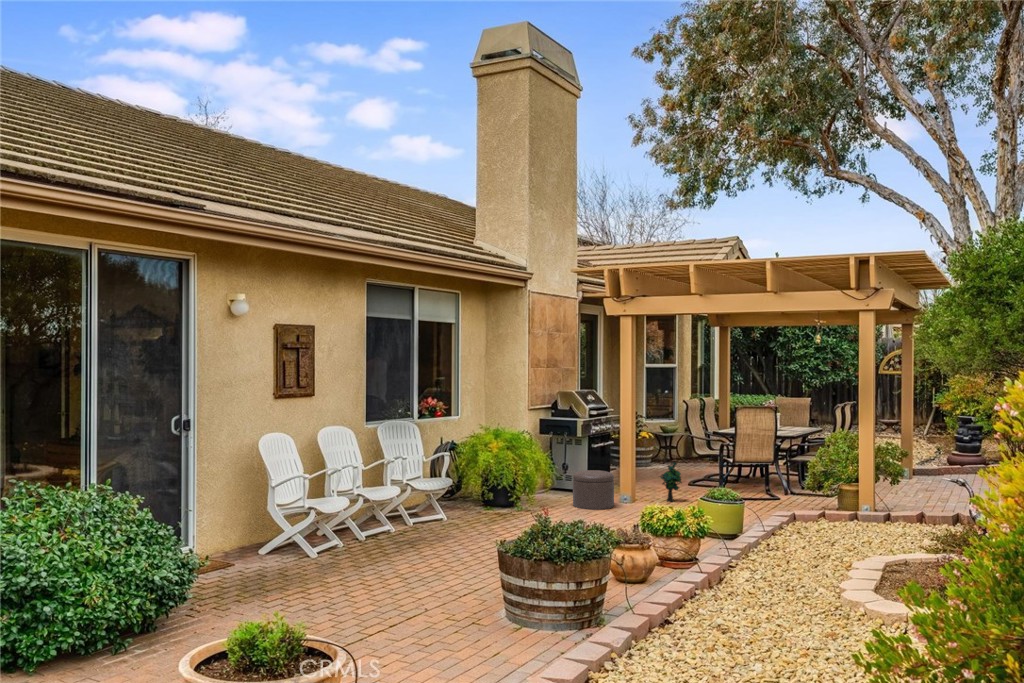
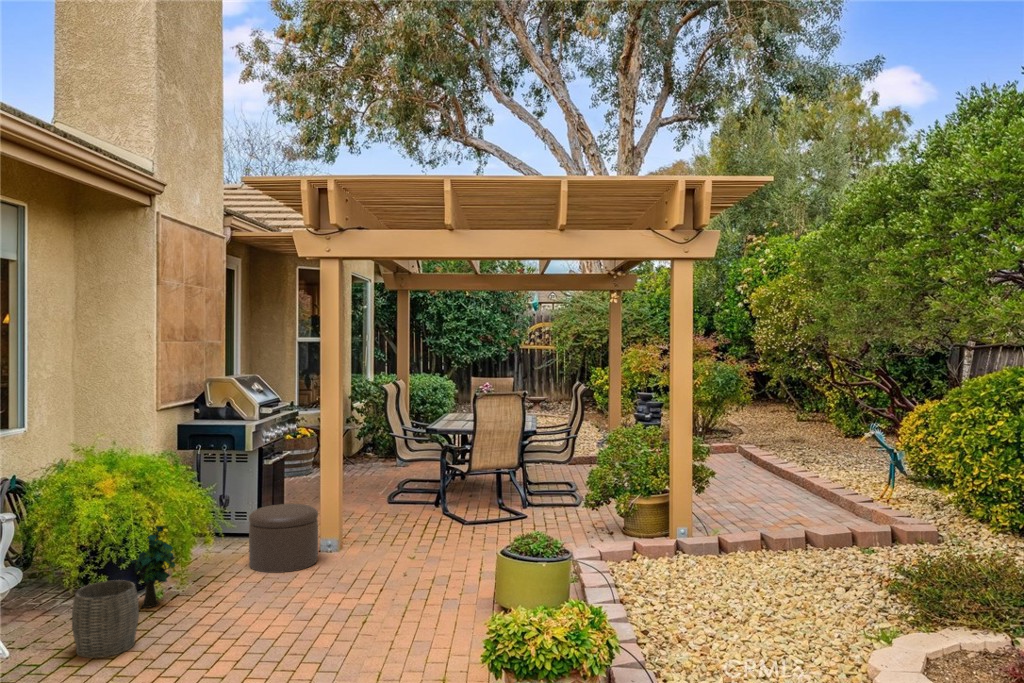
decorative plant: present [660,462,682,502] -> present [131,526,175,608]
woven basket: none [474,492,503,527] -> present [72,580,139,658]

